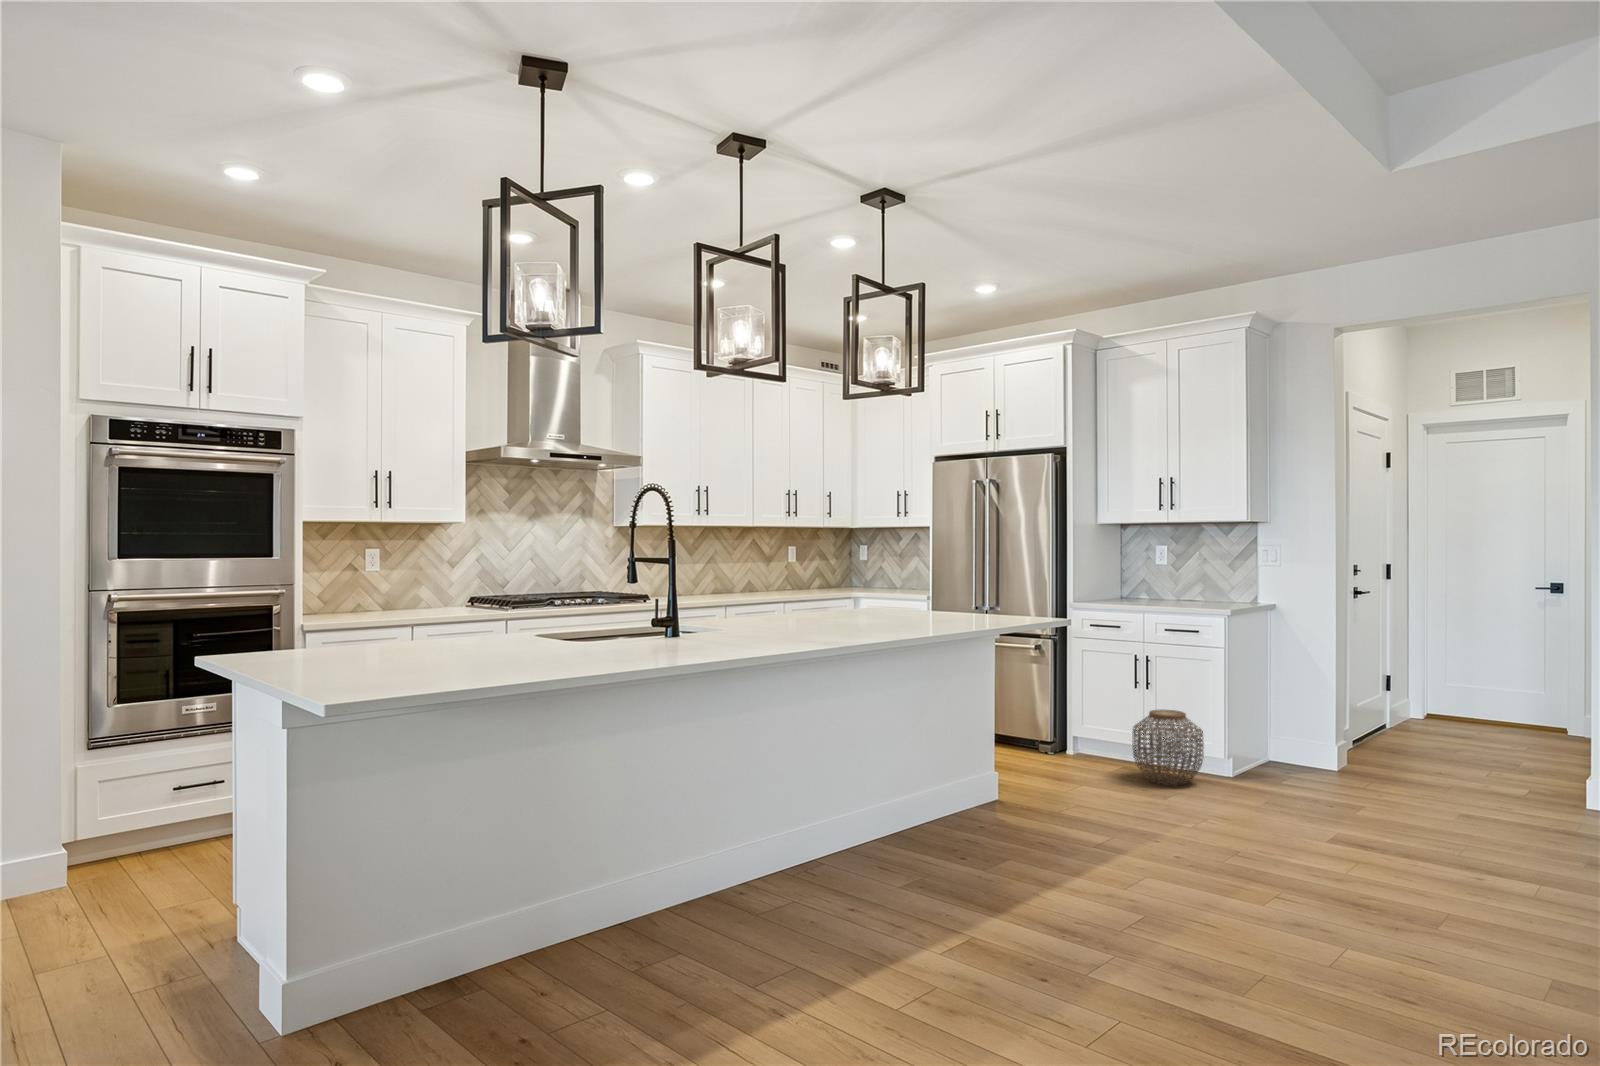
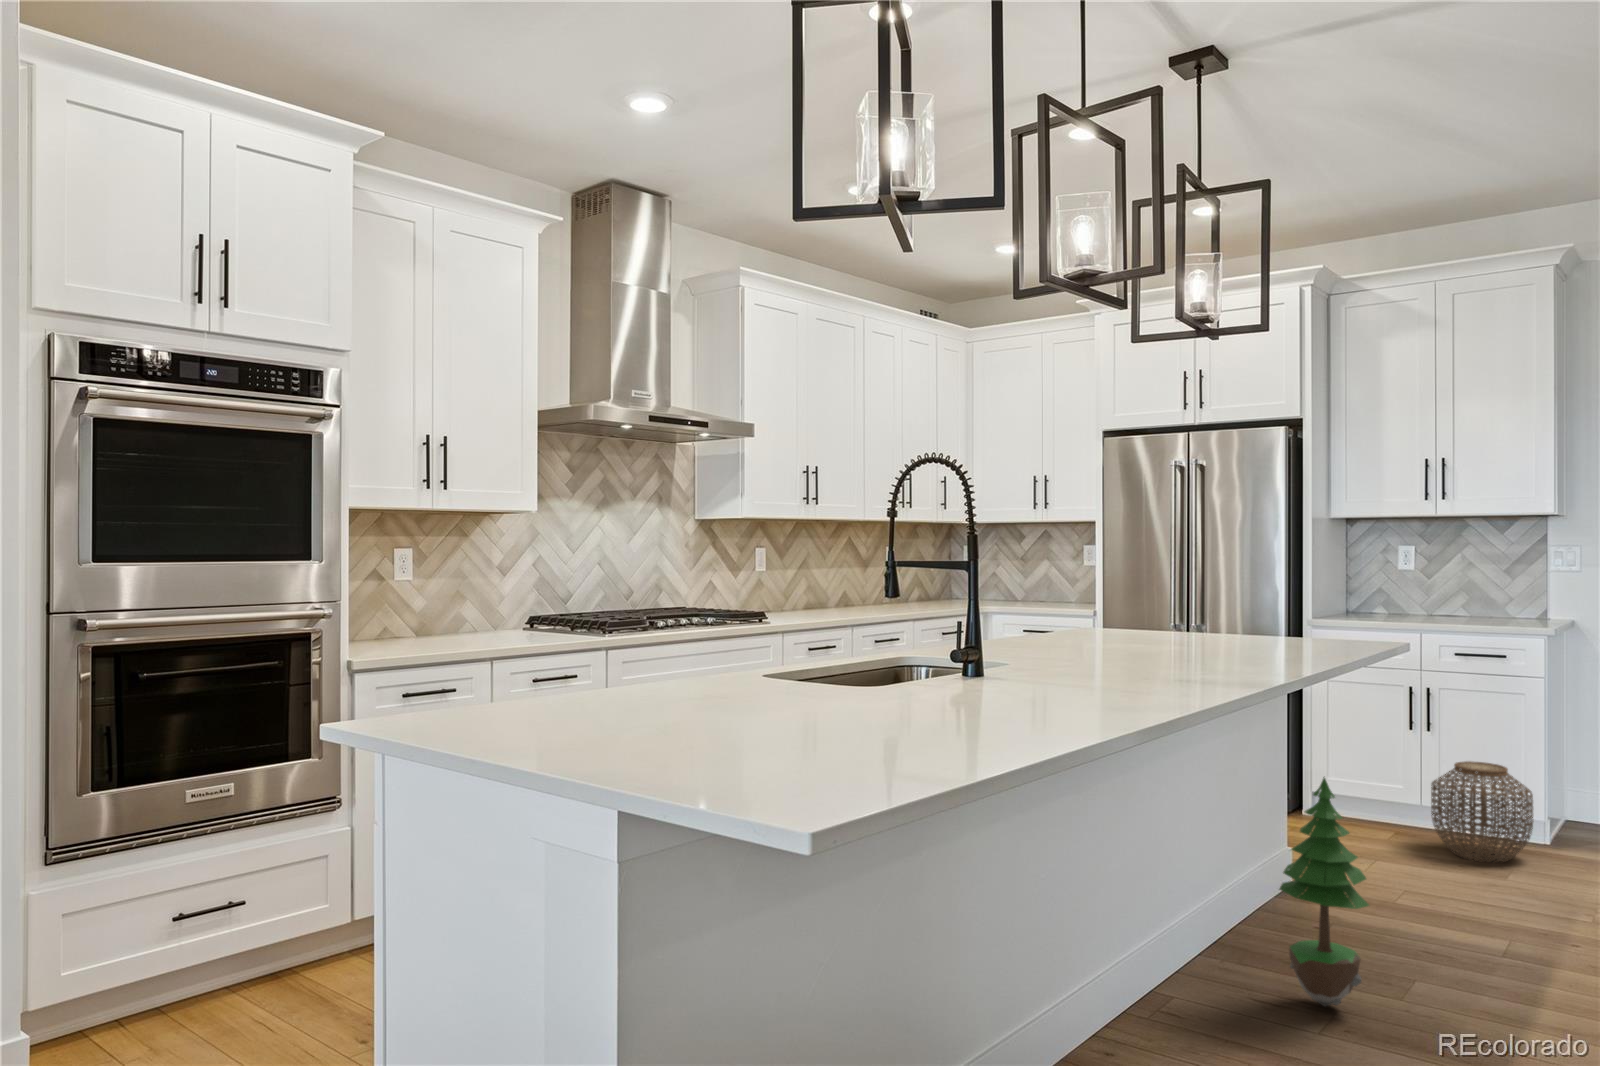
potted tree: none [894,703,952,863] -> present [1280,777,1369,1006]

